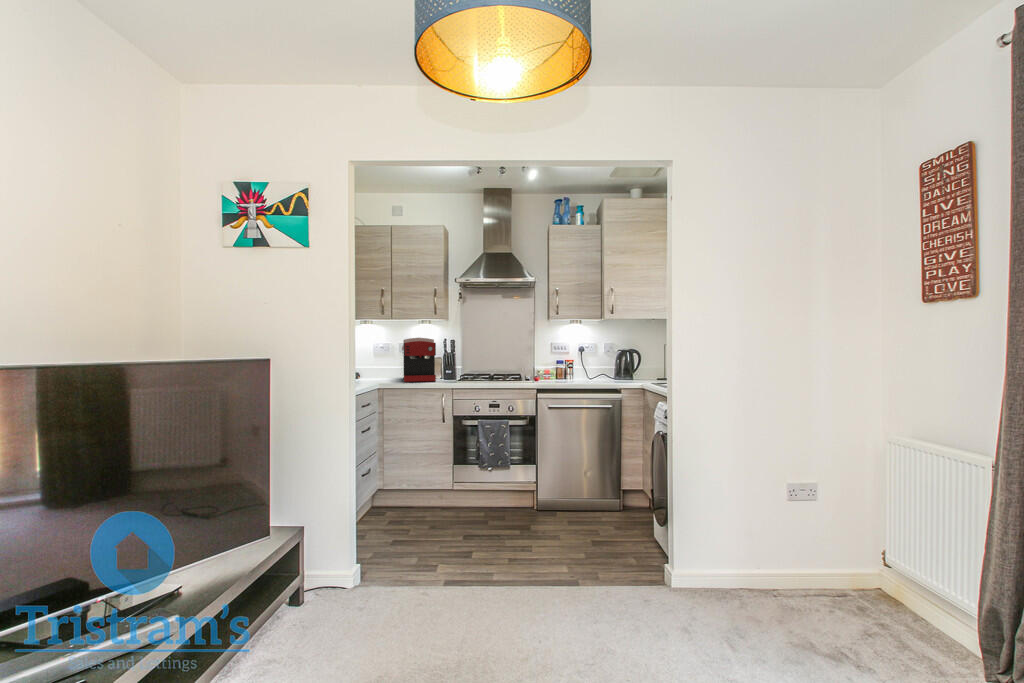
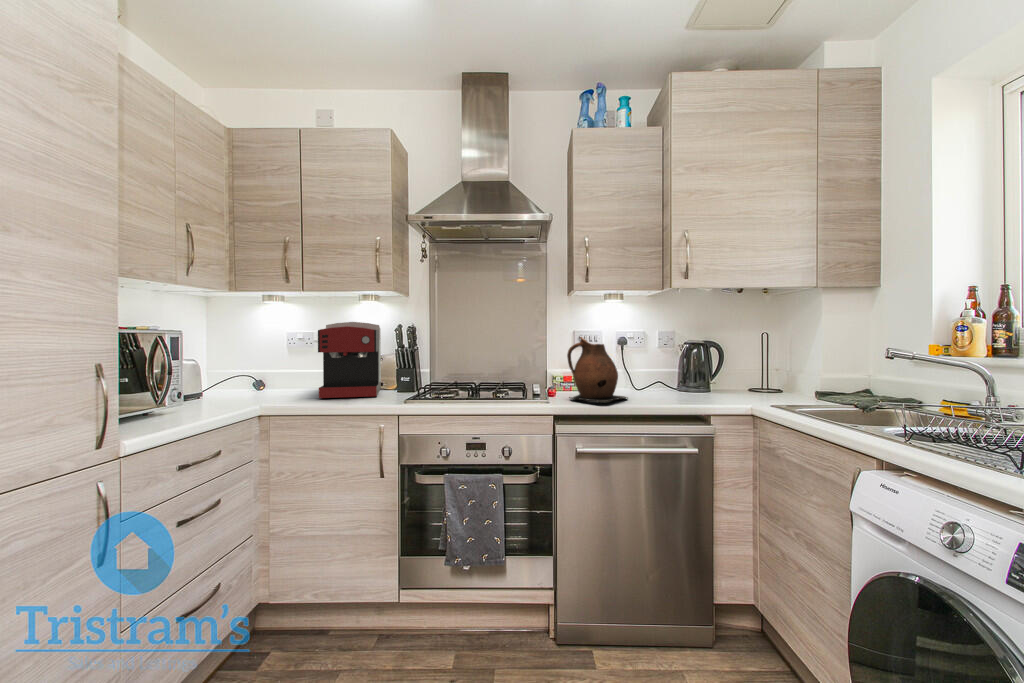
ceramic pitcher: none [545,347,580,384] -> present [567,337,627,403]

